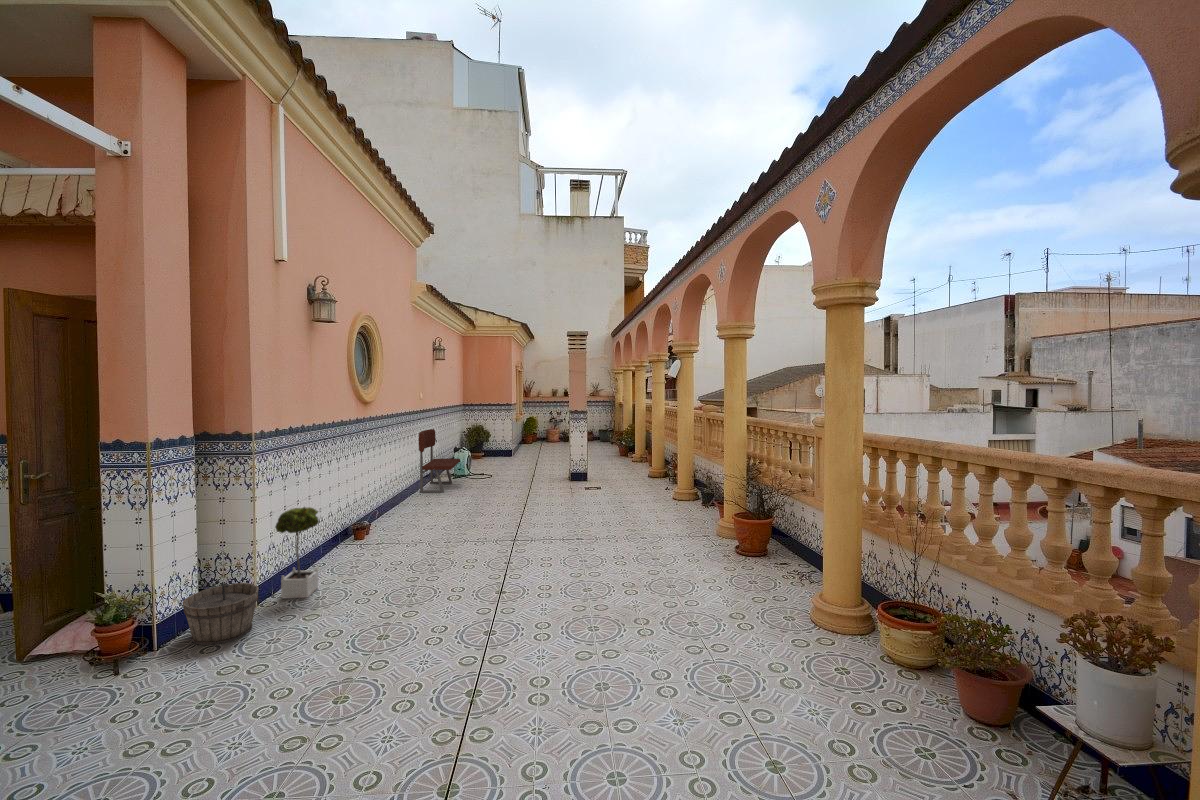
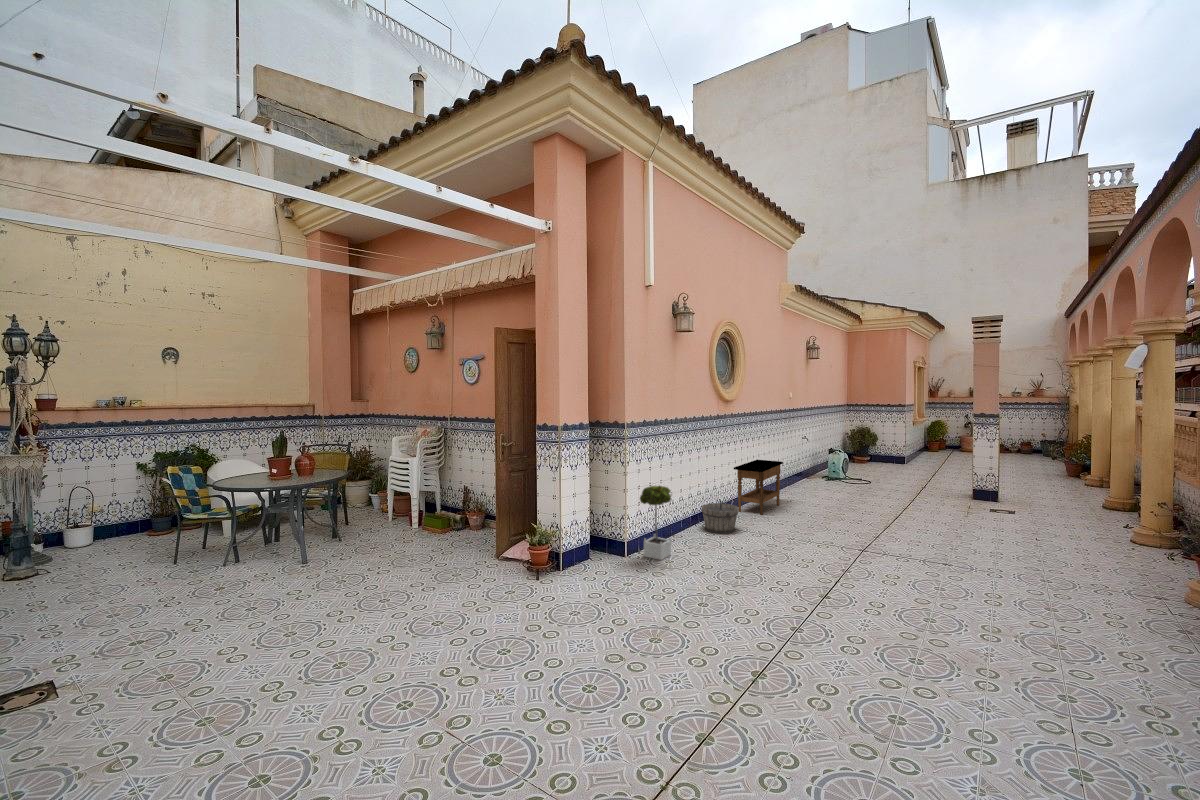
bench: present [419,429,460,493] -> none [786,428,831,493]
side table: none [374,464,423,523] -> present [734,460,783,515]
wooden bucket: present [183,580,259,645] -> present [701,498,738,534]

